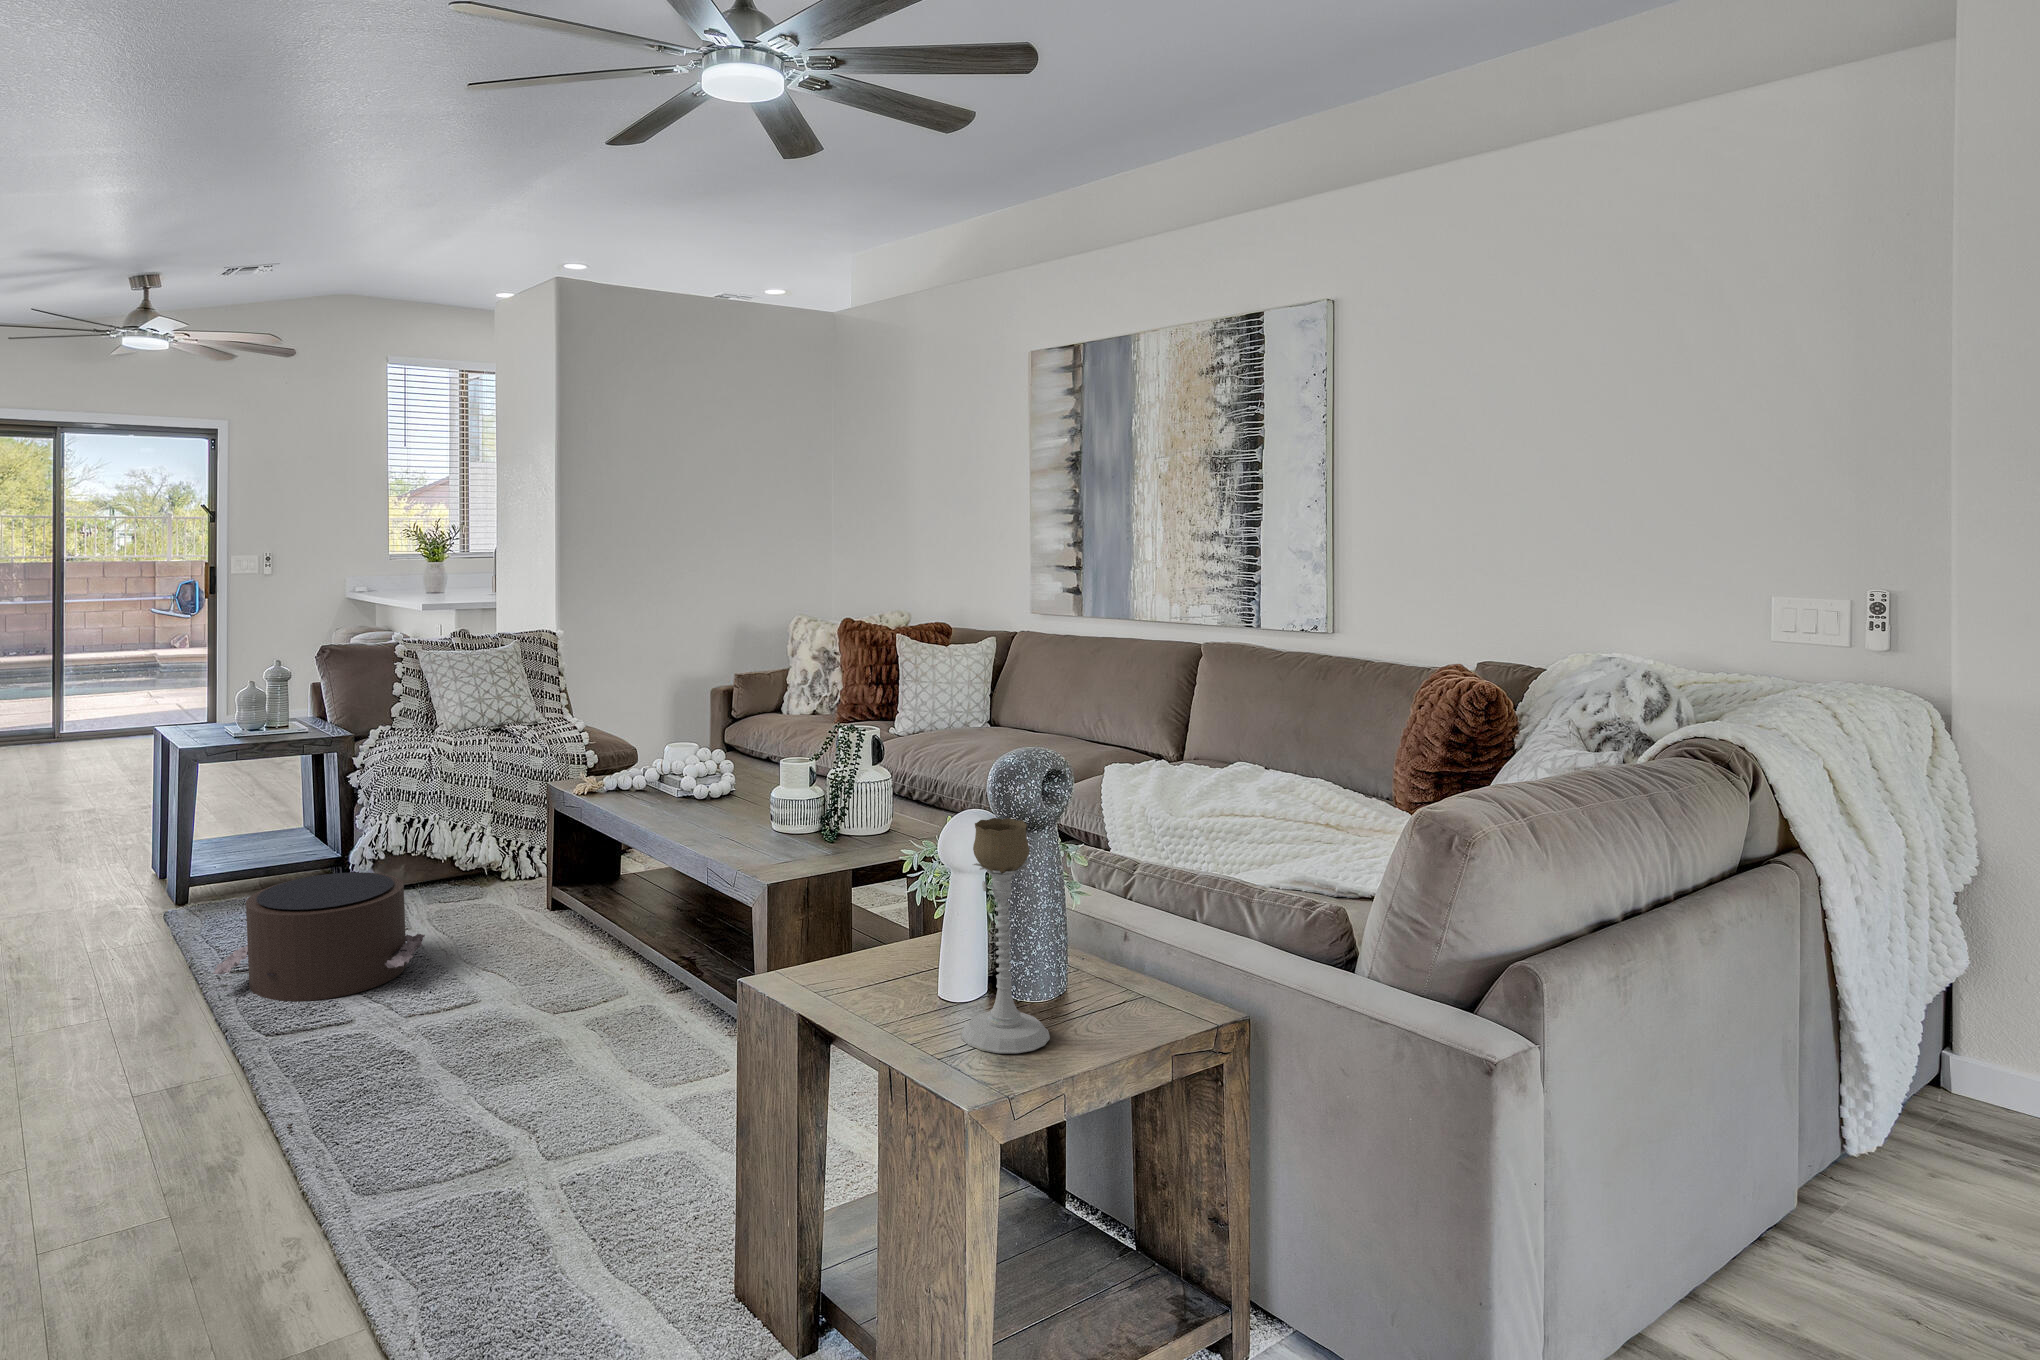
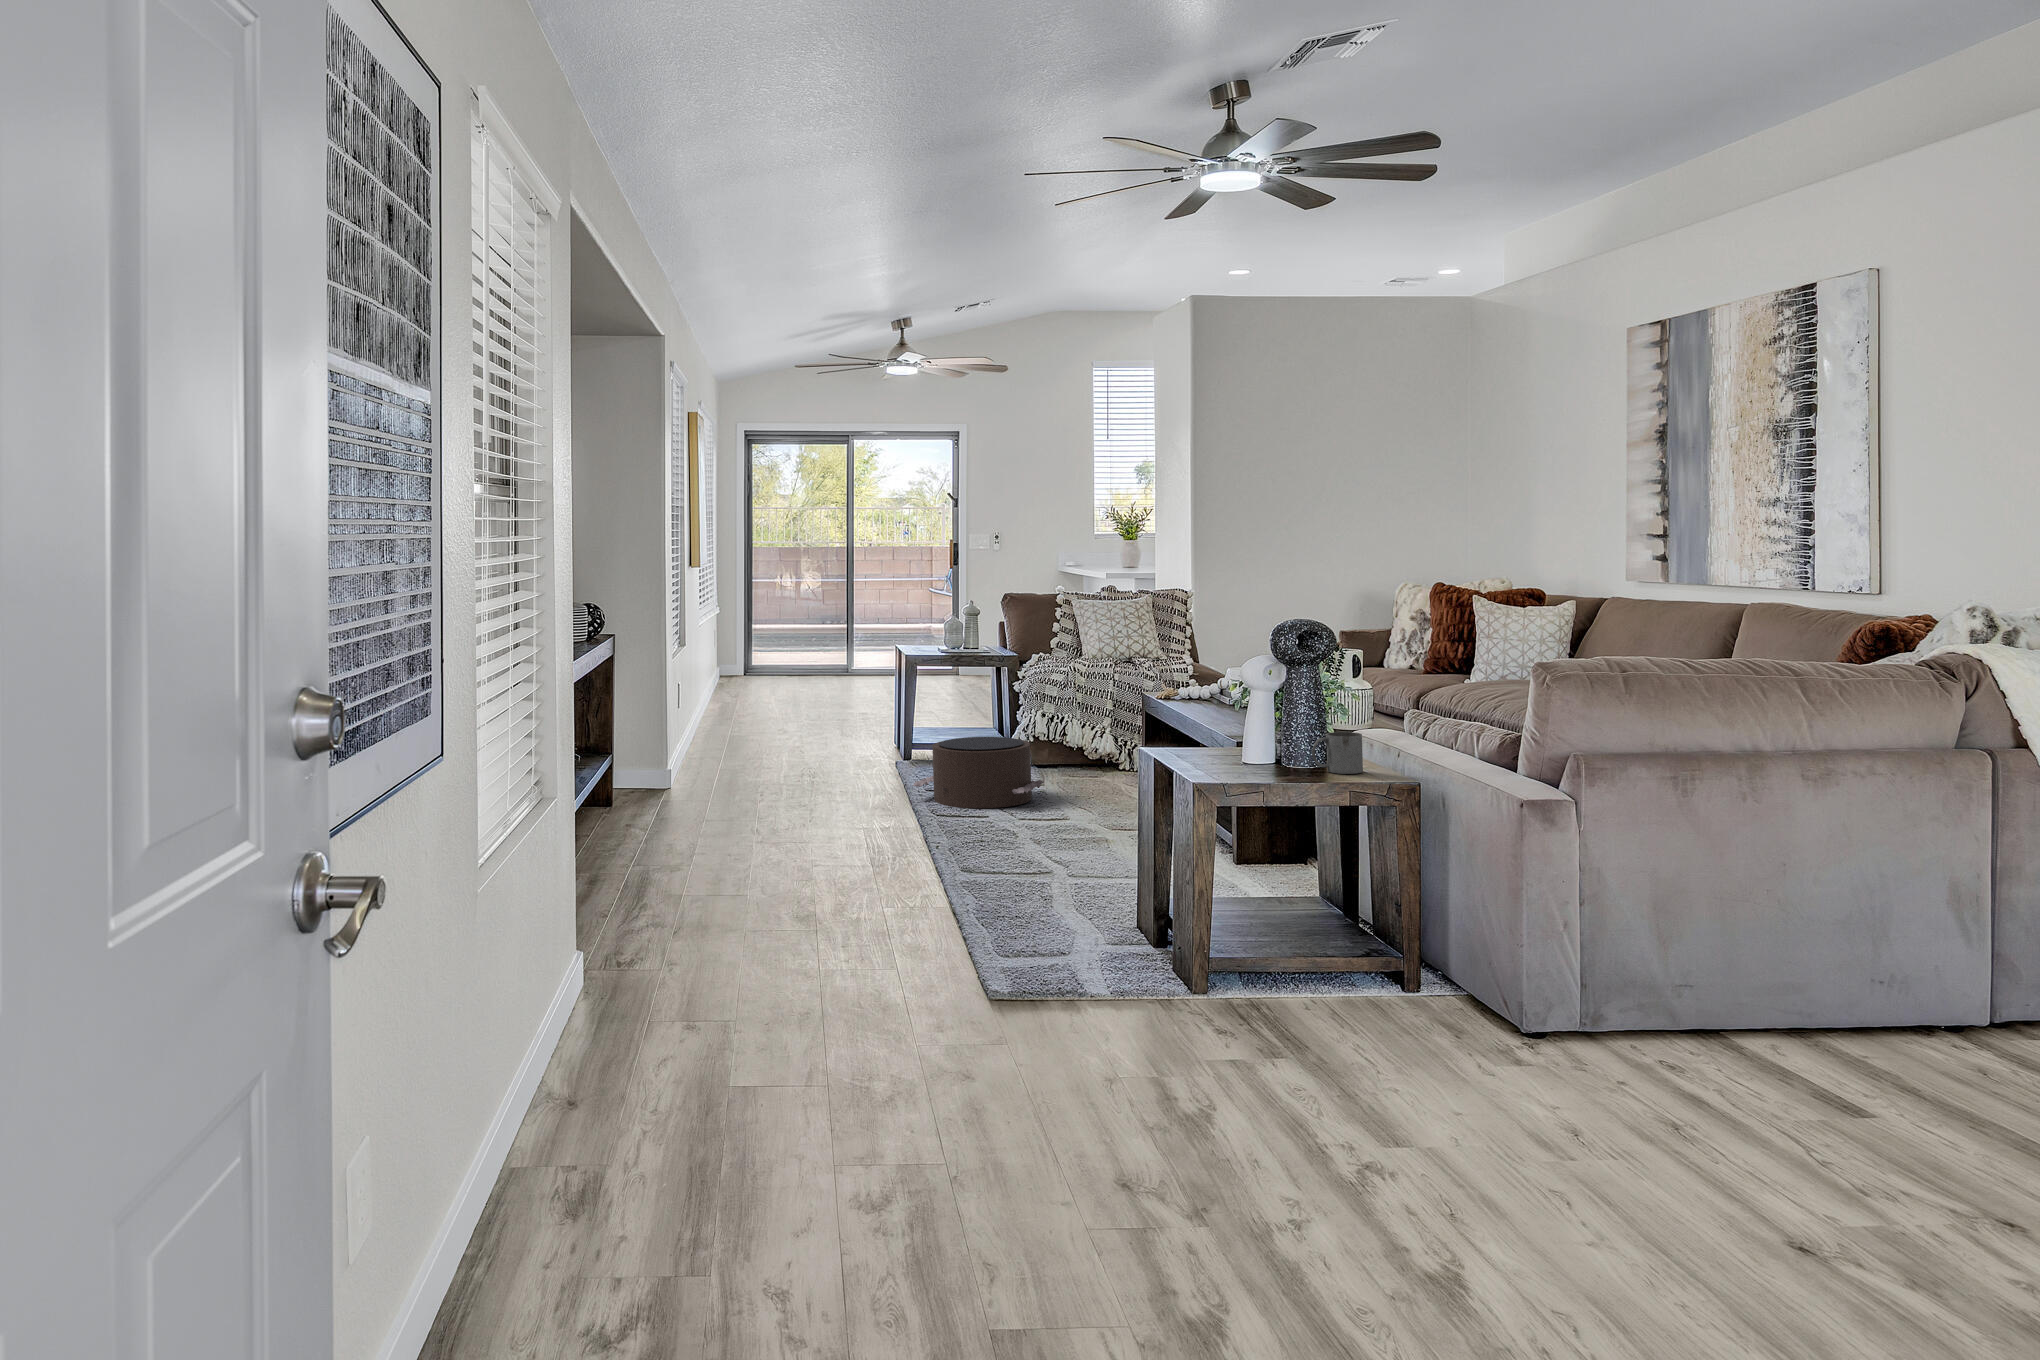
candle holder: present [961,818,1050,1053] -> none [1223,649,1273,773]
mug: none [1099,941,1173,1022] -> present [1312,732,1363,774]

